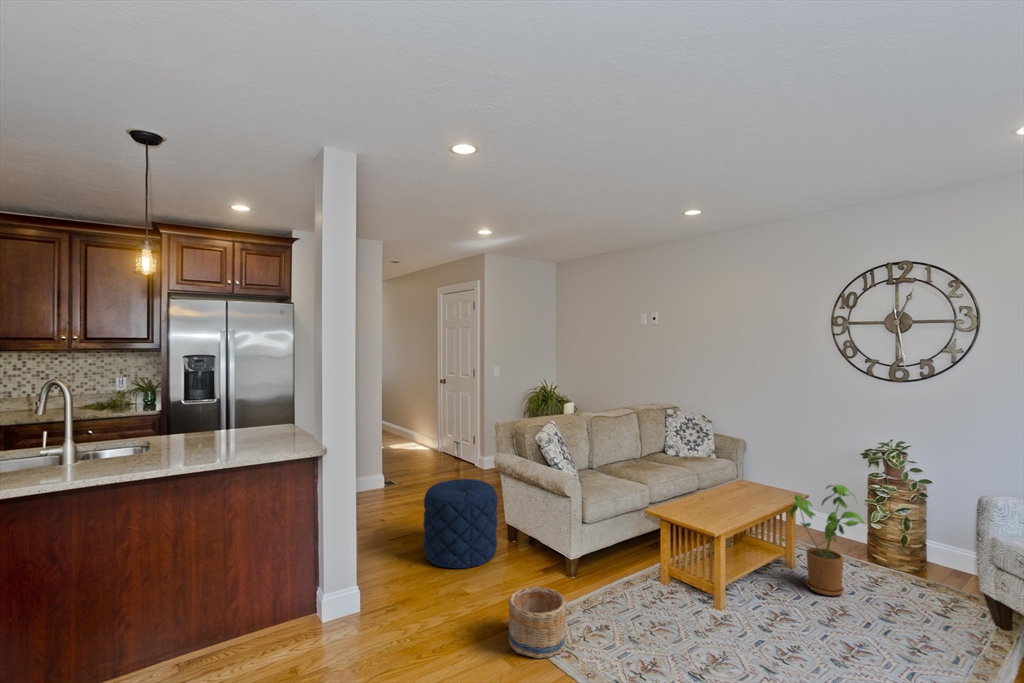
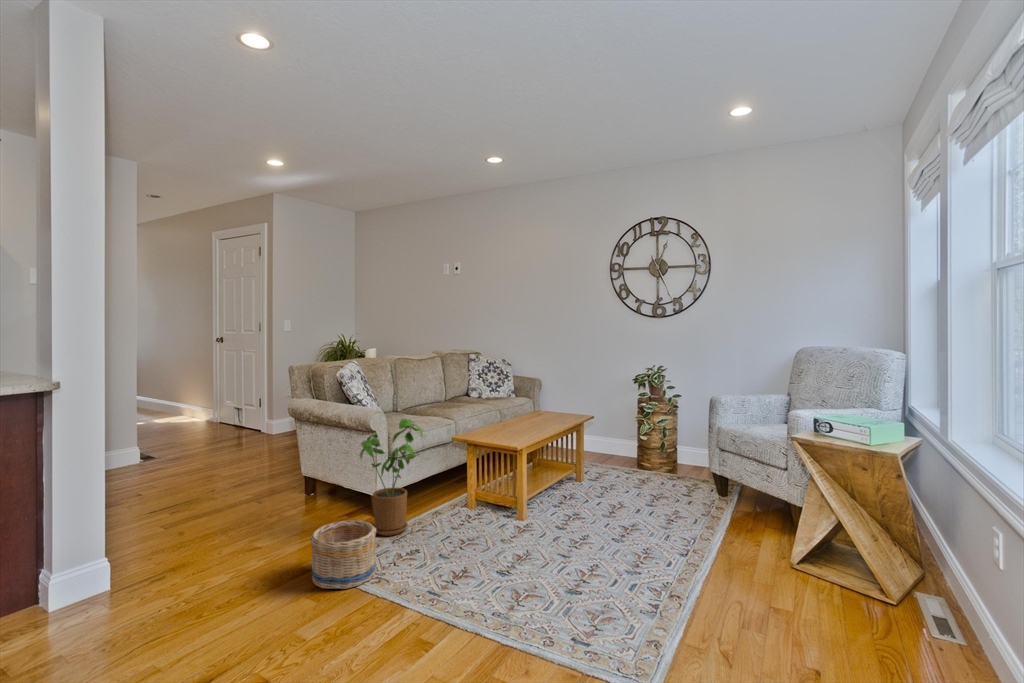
pouf: present [423,479,498,568] -> none [197,431,293,529]
house plant: present [790,484,864,596] -> present [360,419,422,536]

